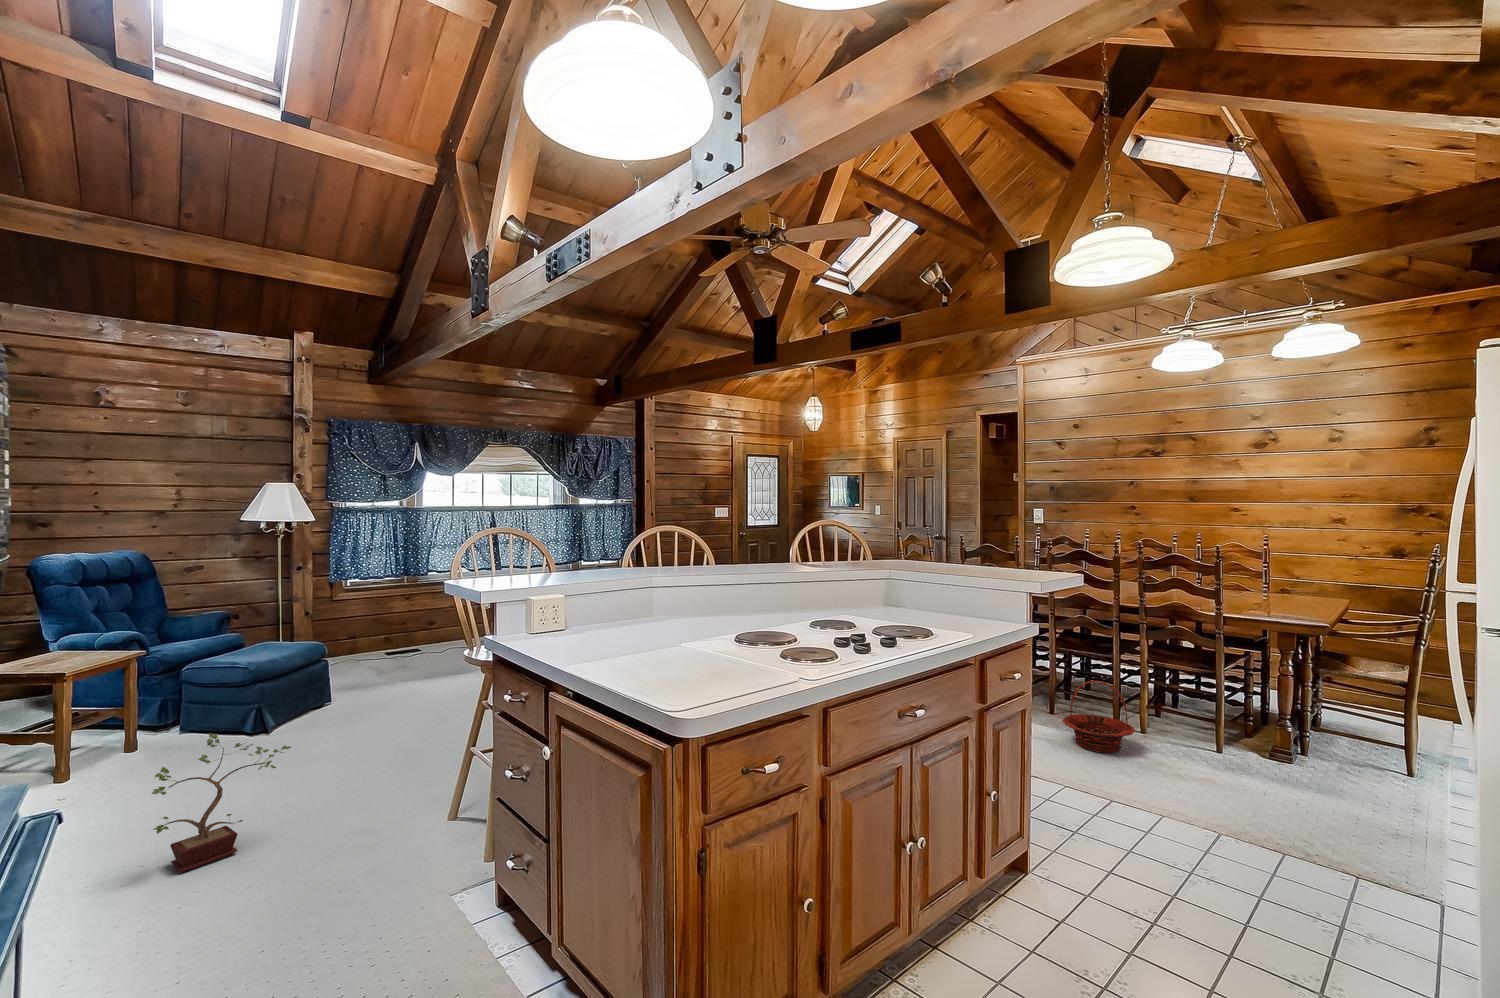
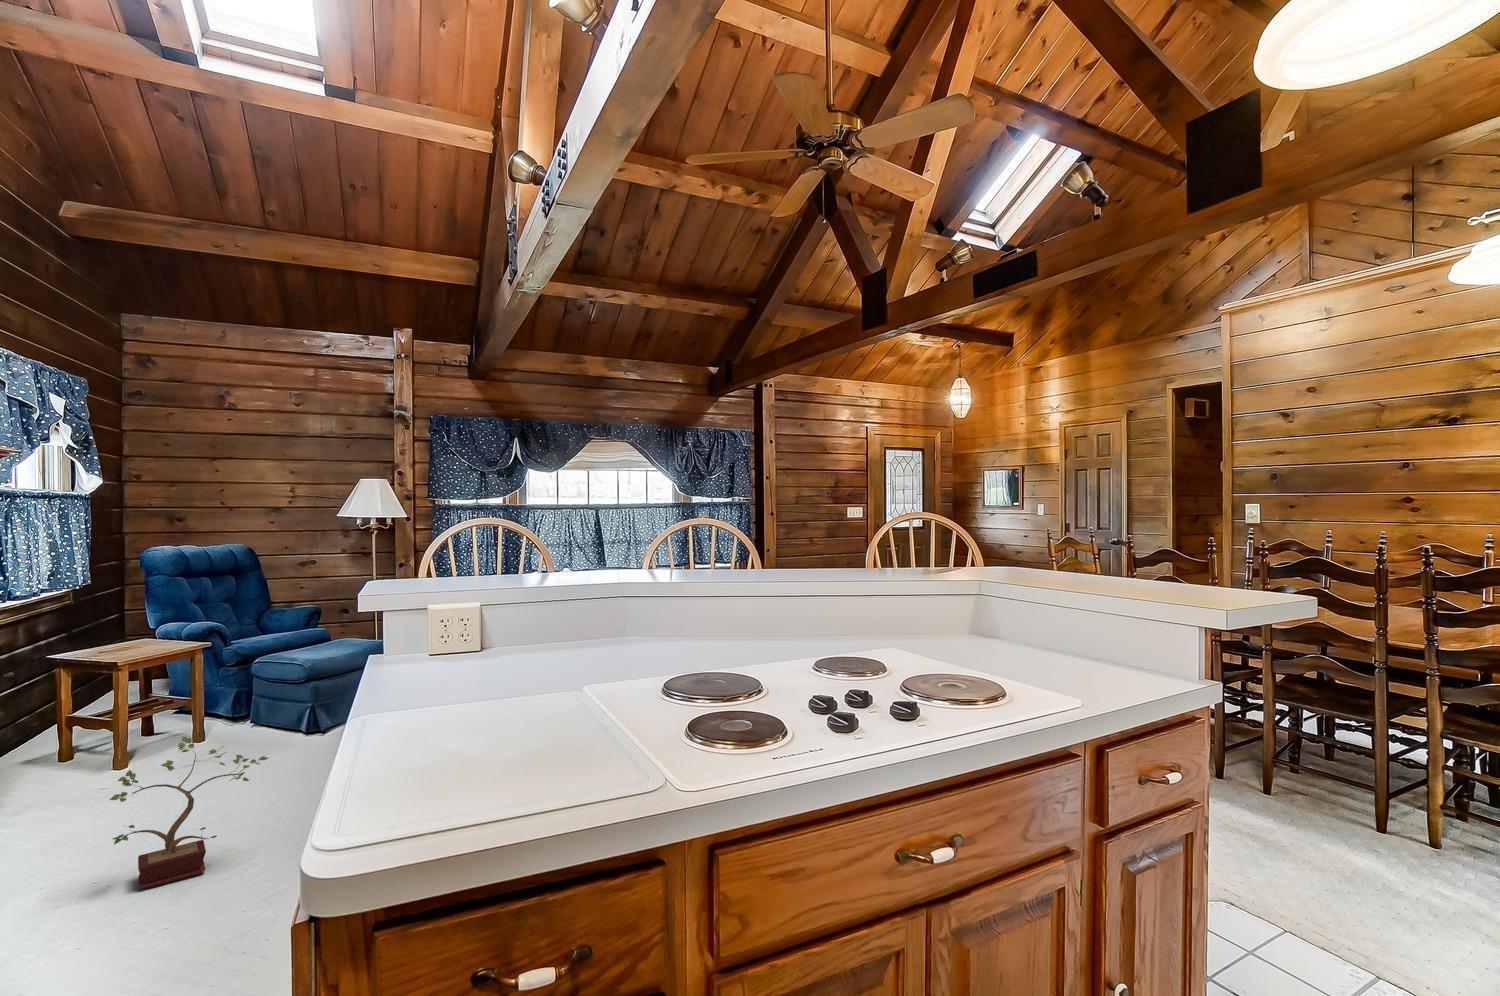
basket: present [1062,681,1135,753] -> none [1286,755,1417,870]

